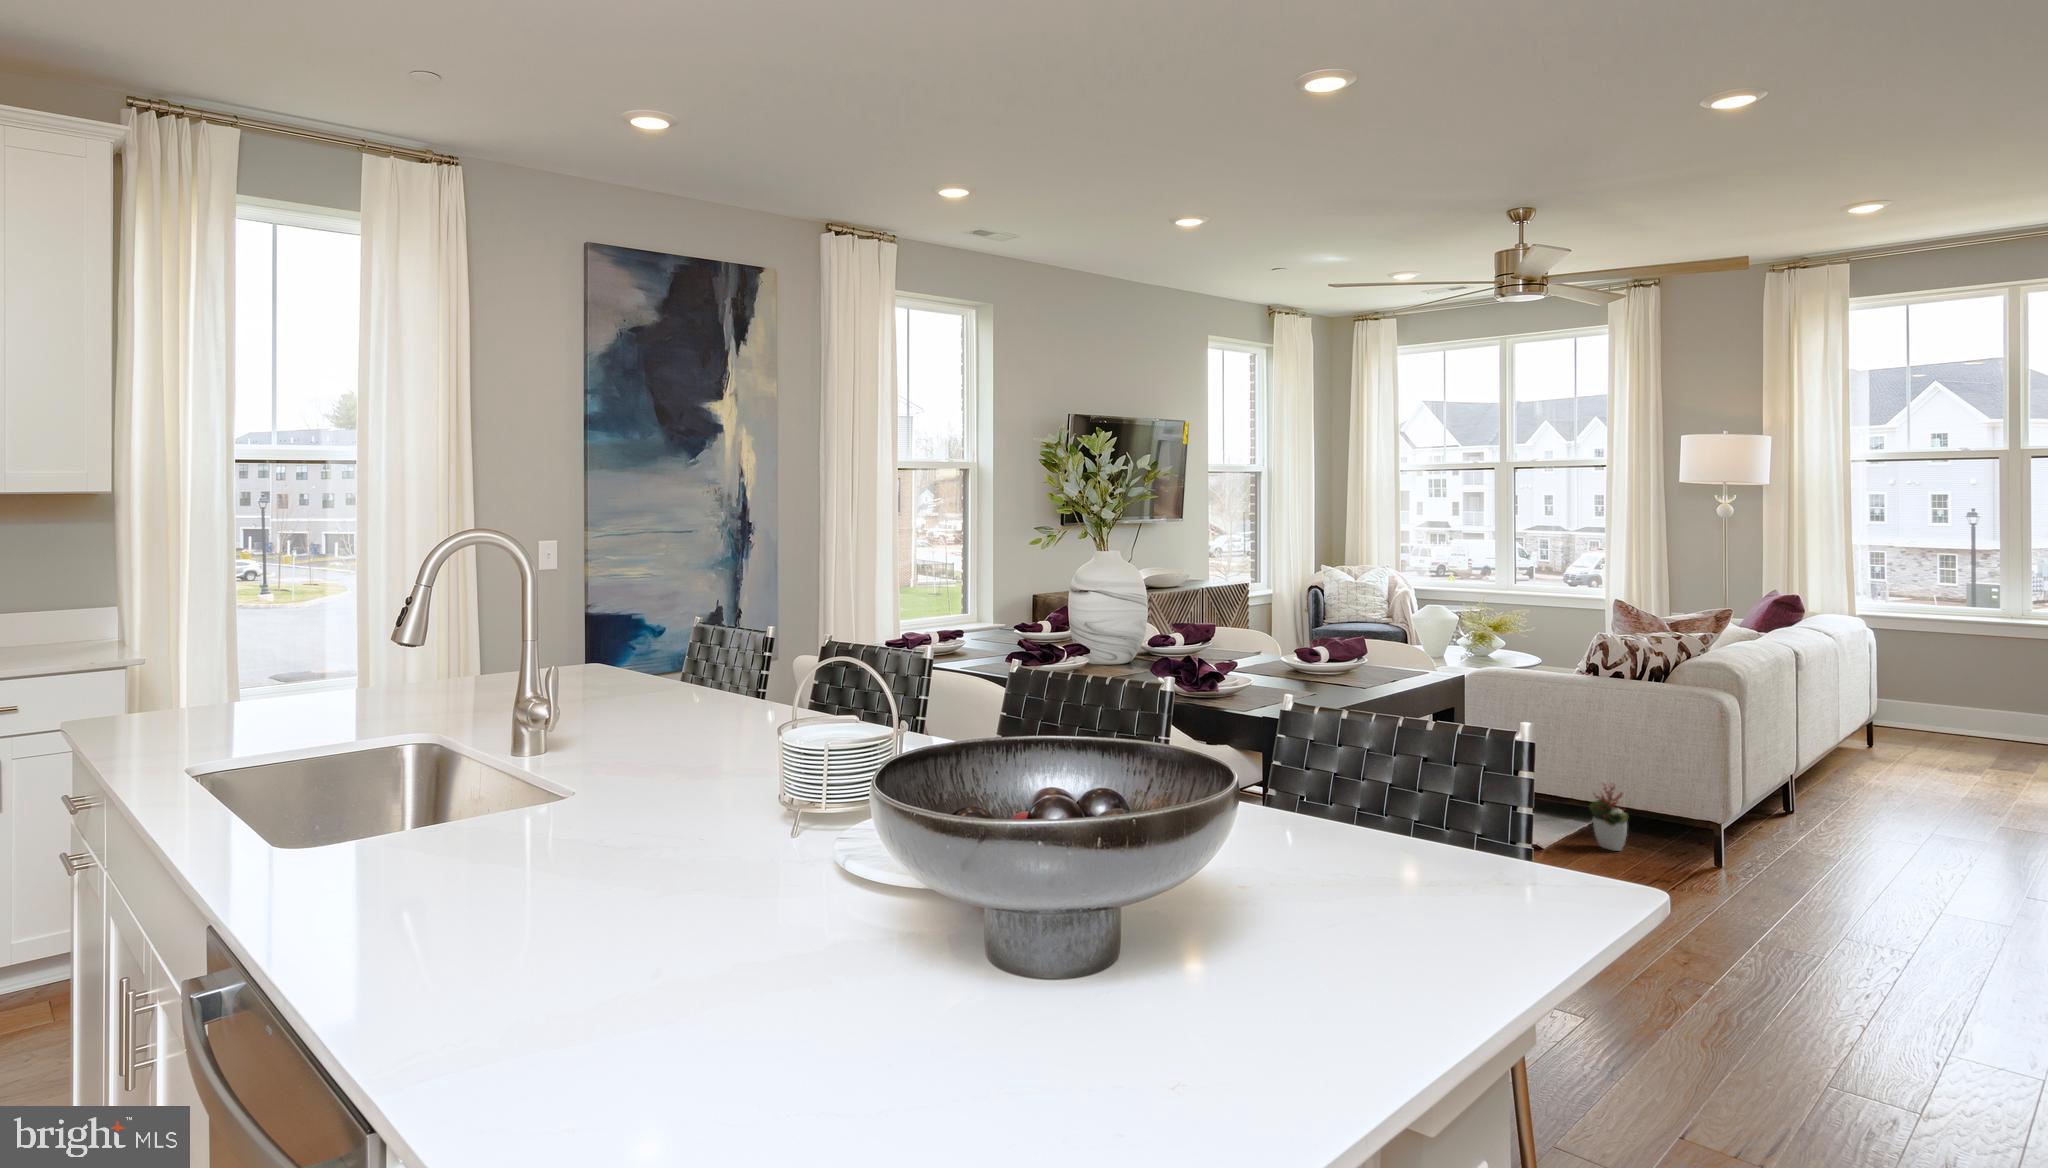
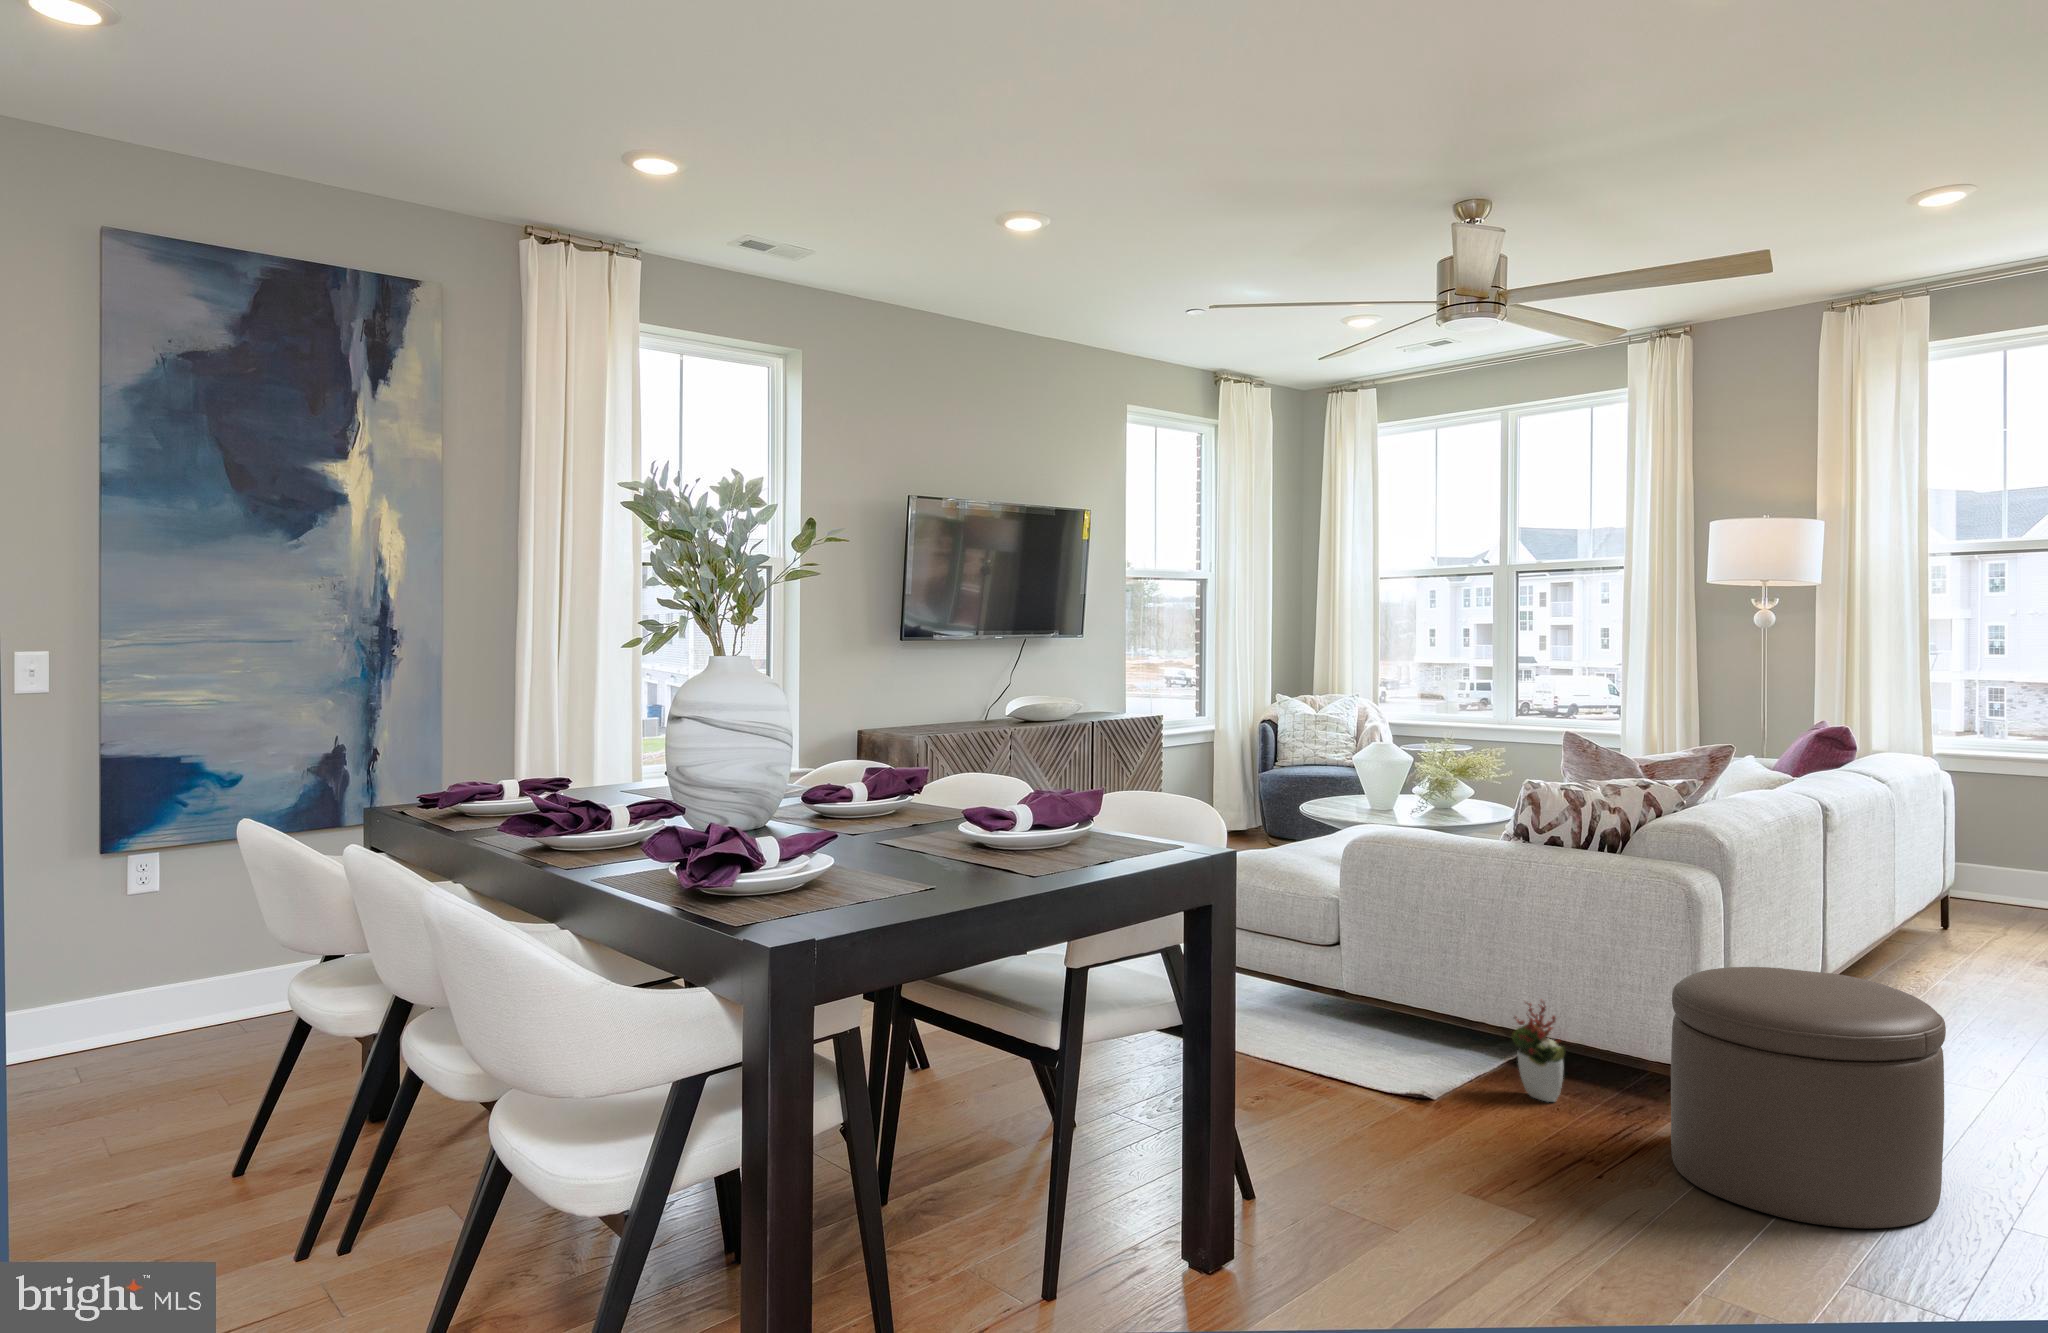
ottoman: none [1710,756,1900,919] -> present [1671,967,1946,1228]

